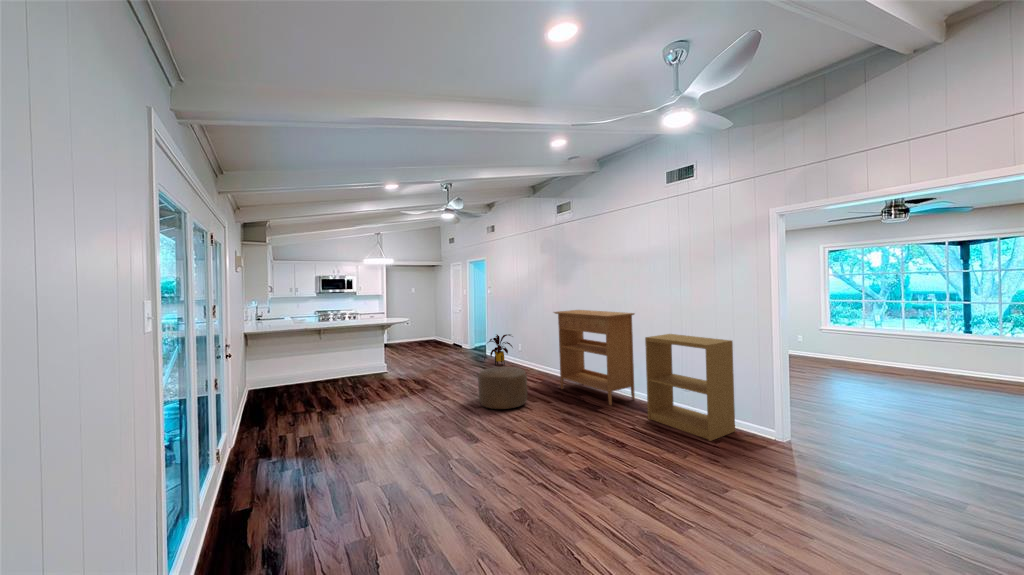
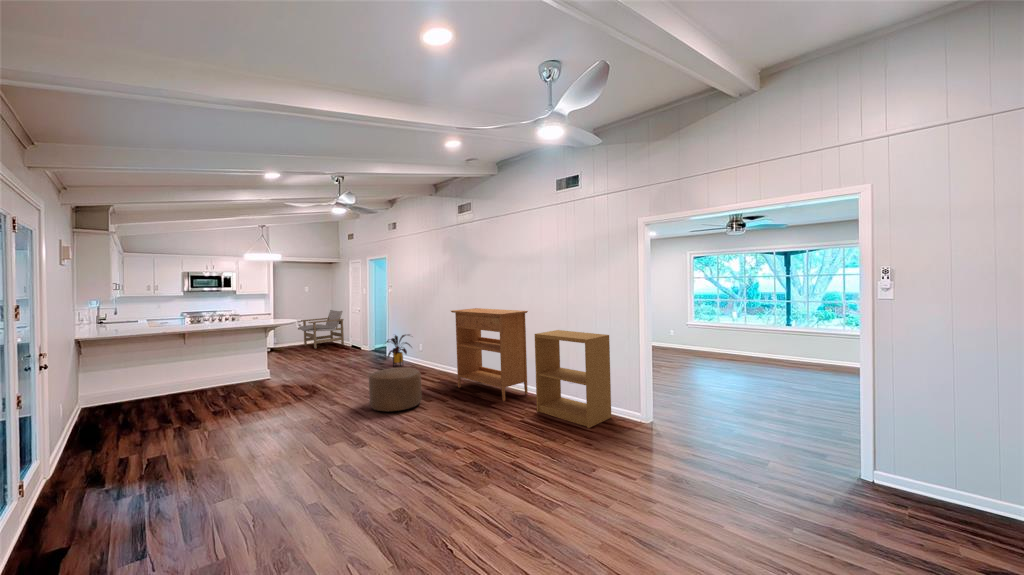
lounge chair: none [408,310,448,345] -> present [298,310,344,349]

